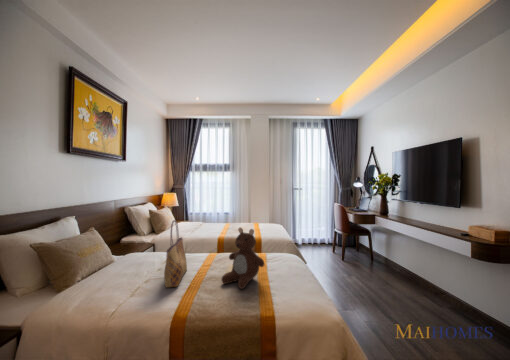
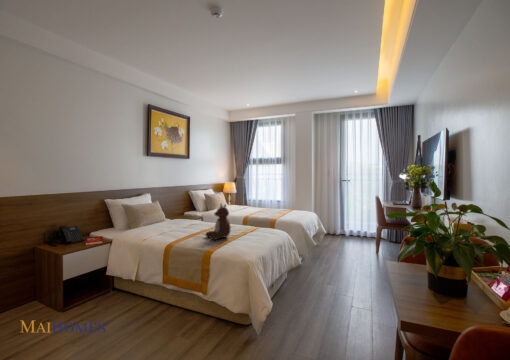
tote bag: present [164,220,187,288] -> none [175,196,197,235]

